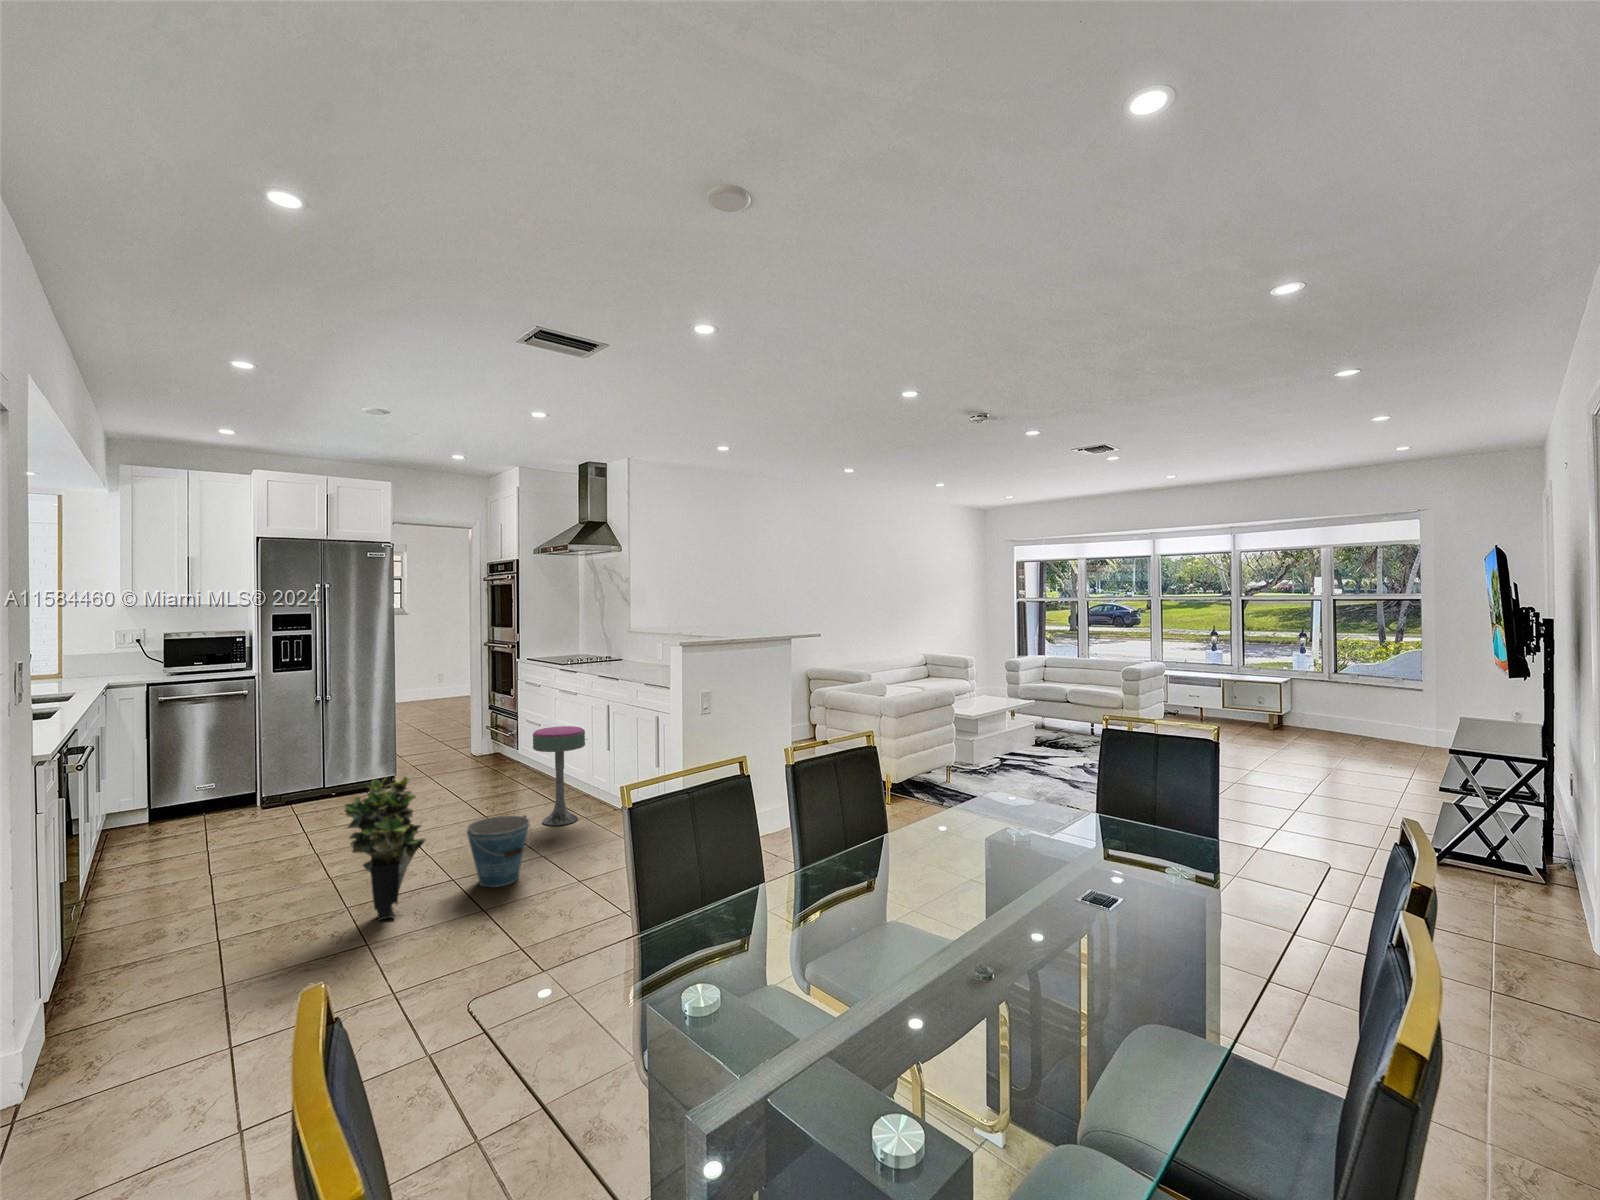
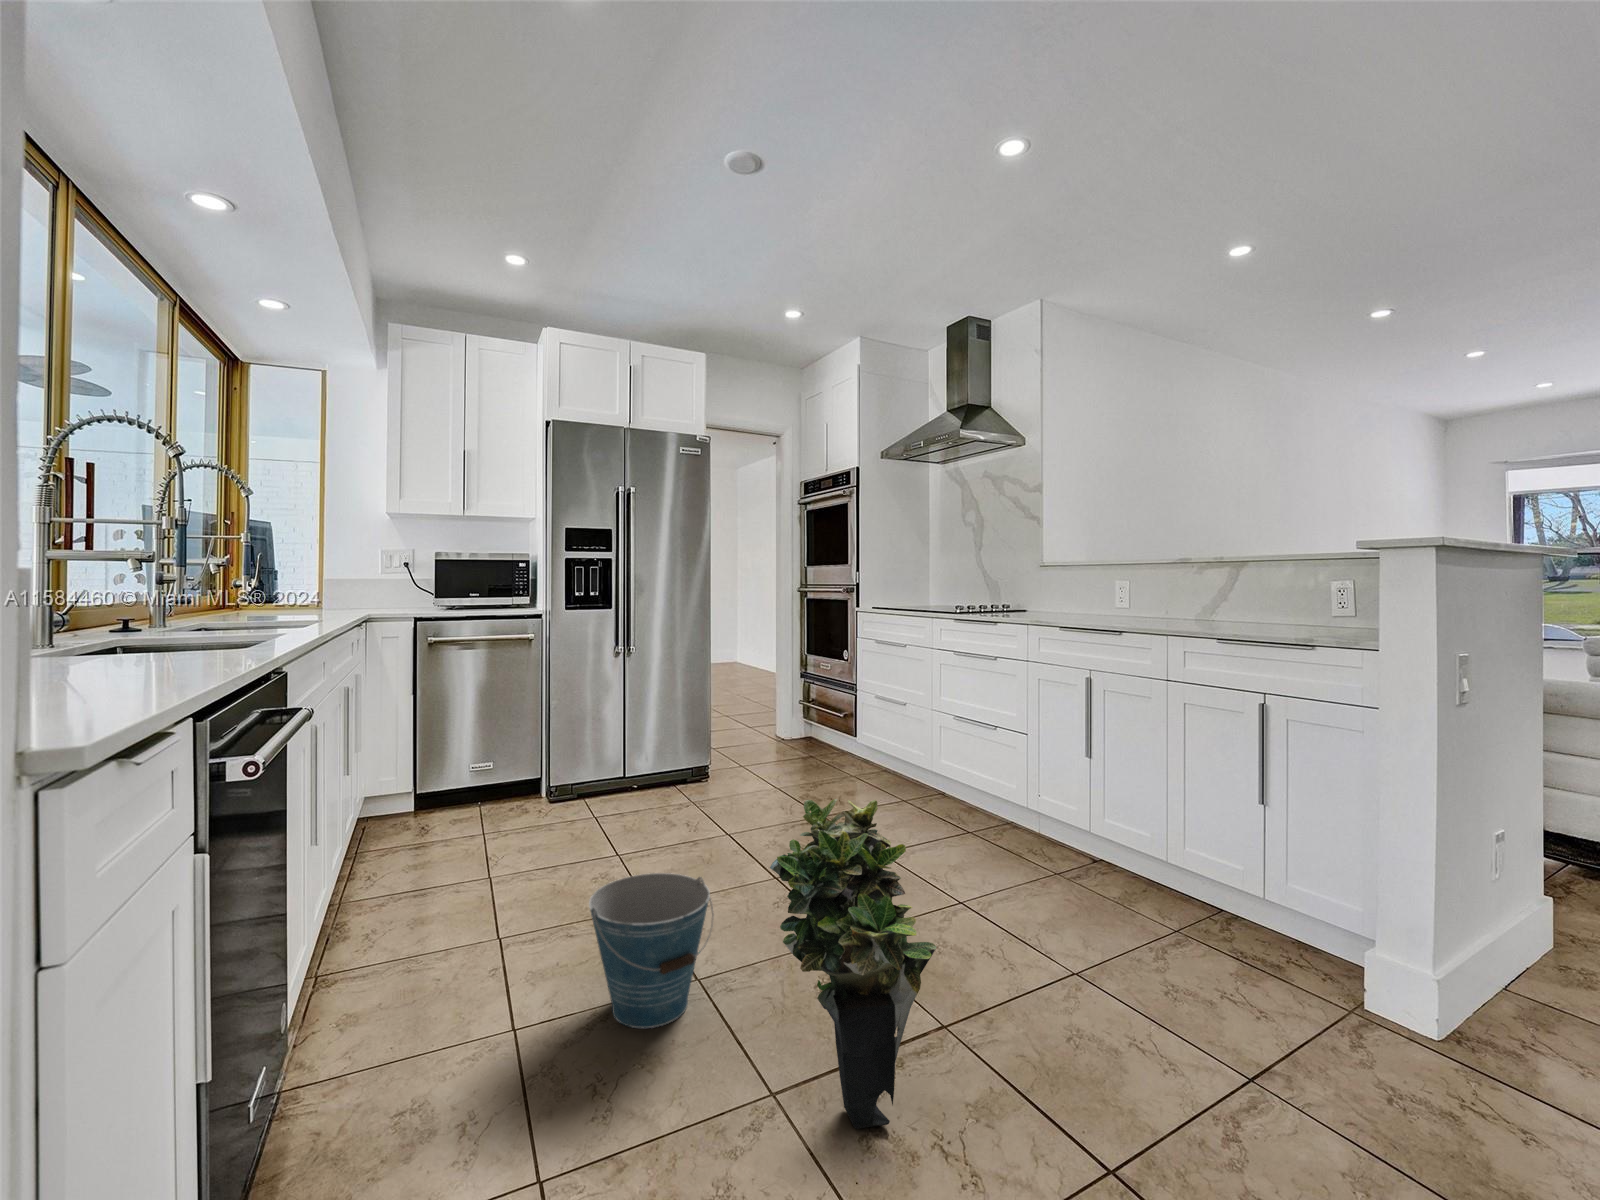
bar stool: present [533,726,585,826] -> none [969,709,1058,880]
bucket: present [466,815,530,887] -> present [589,873,714,1028]

